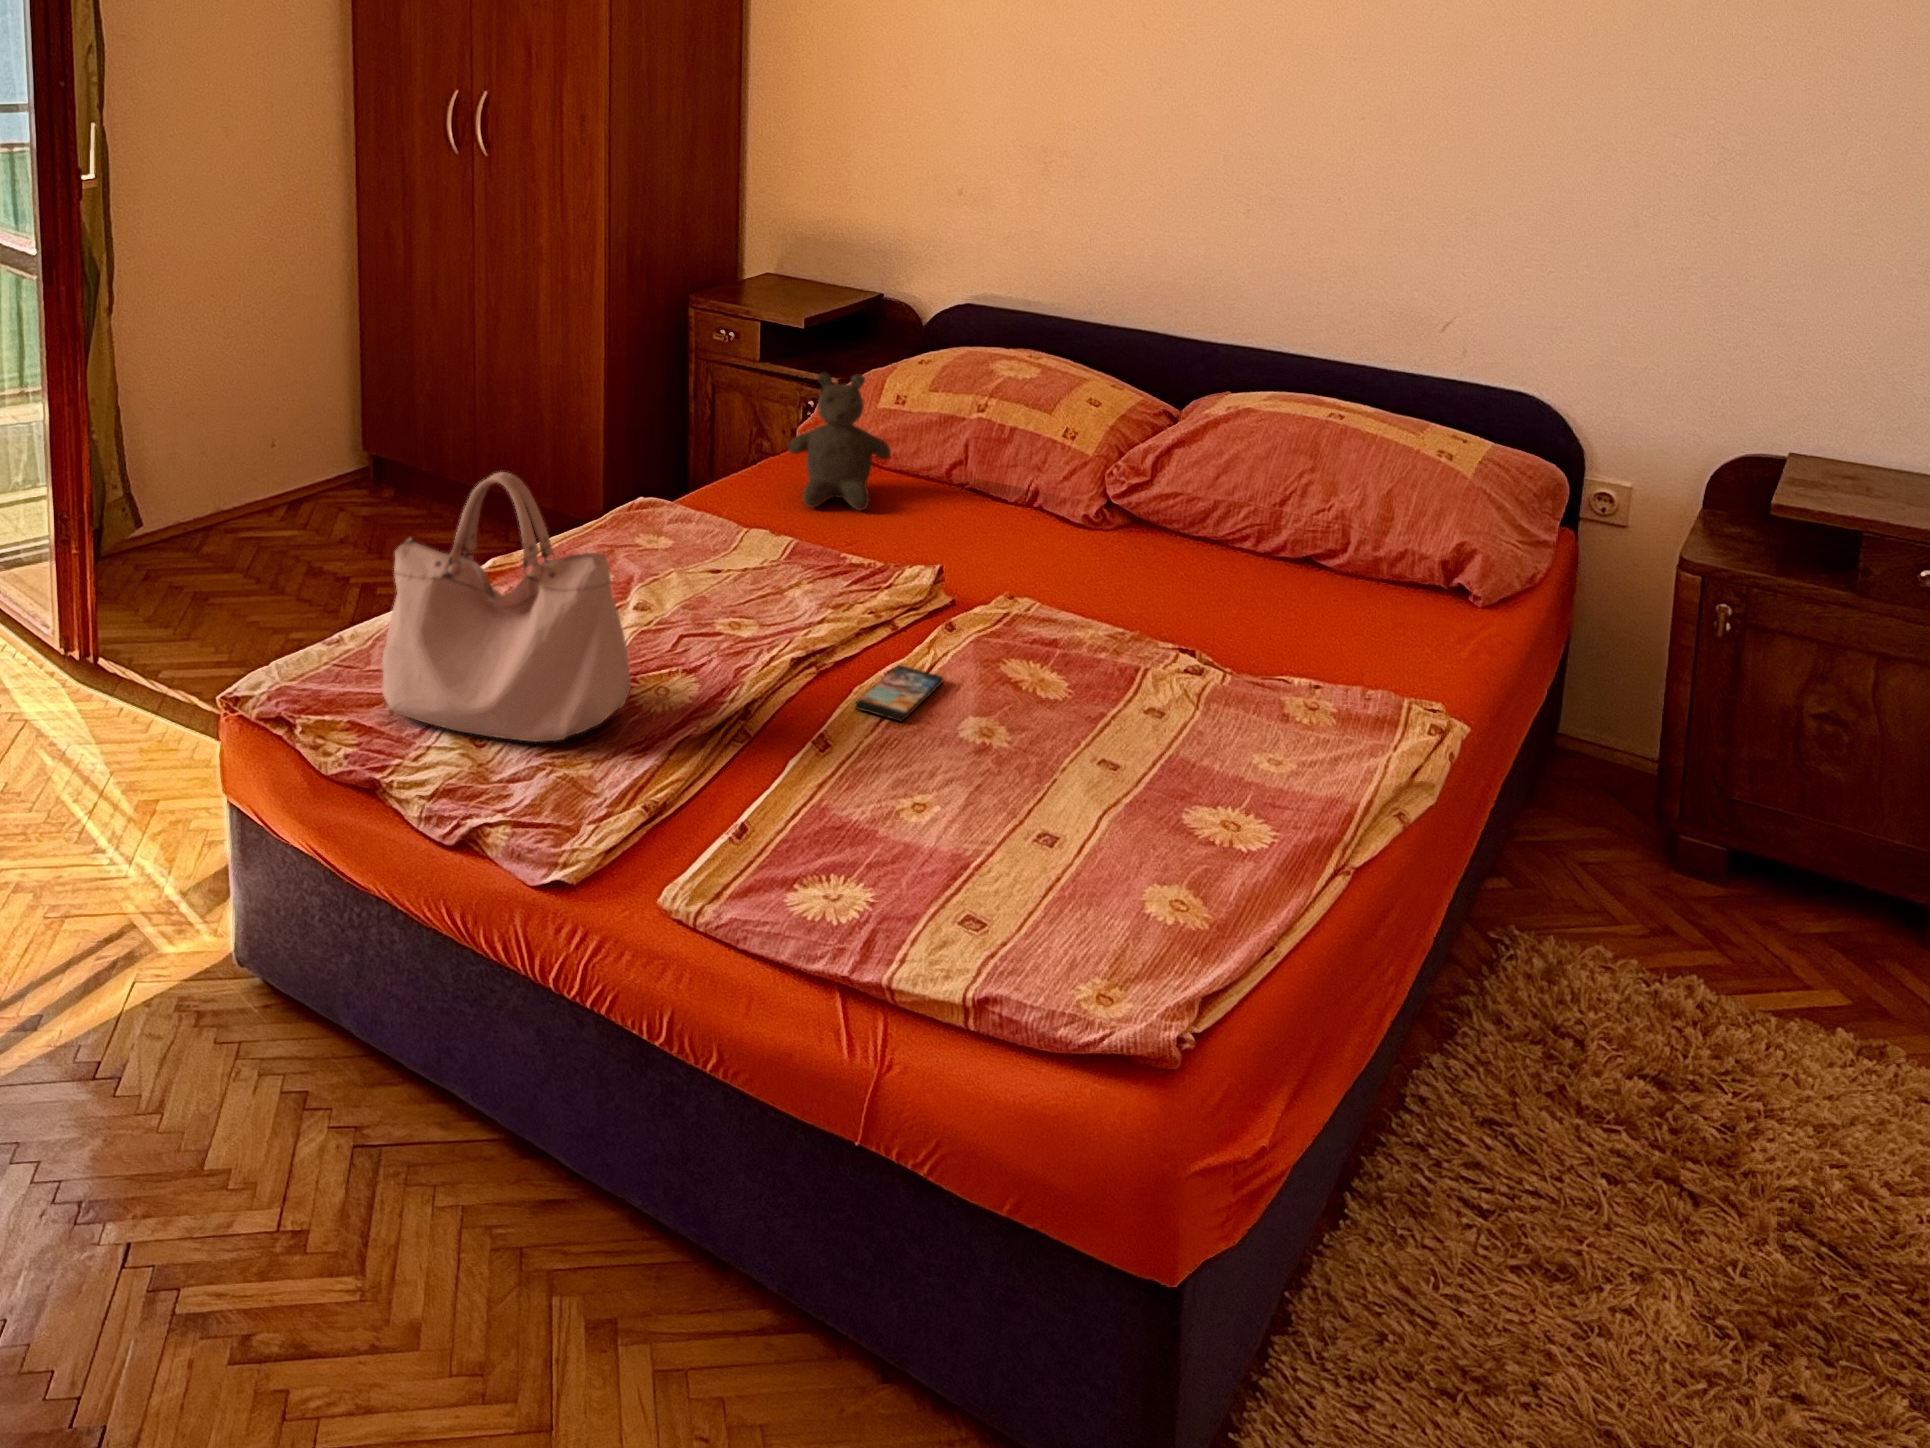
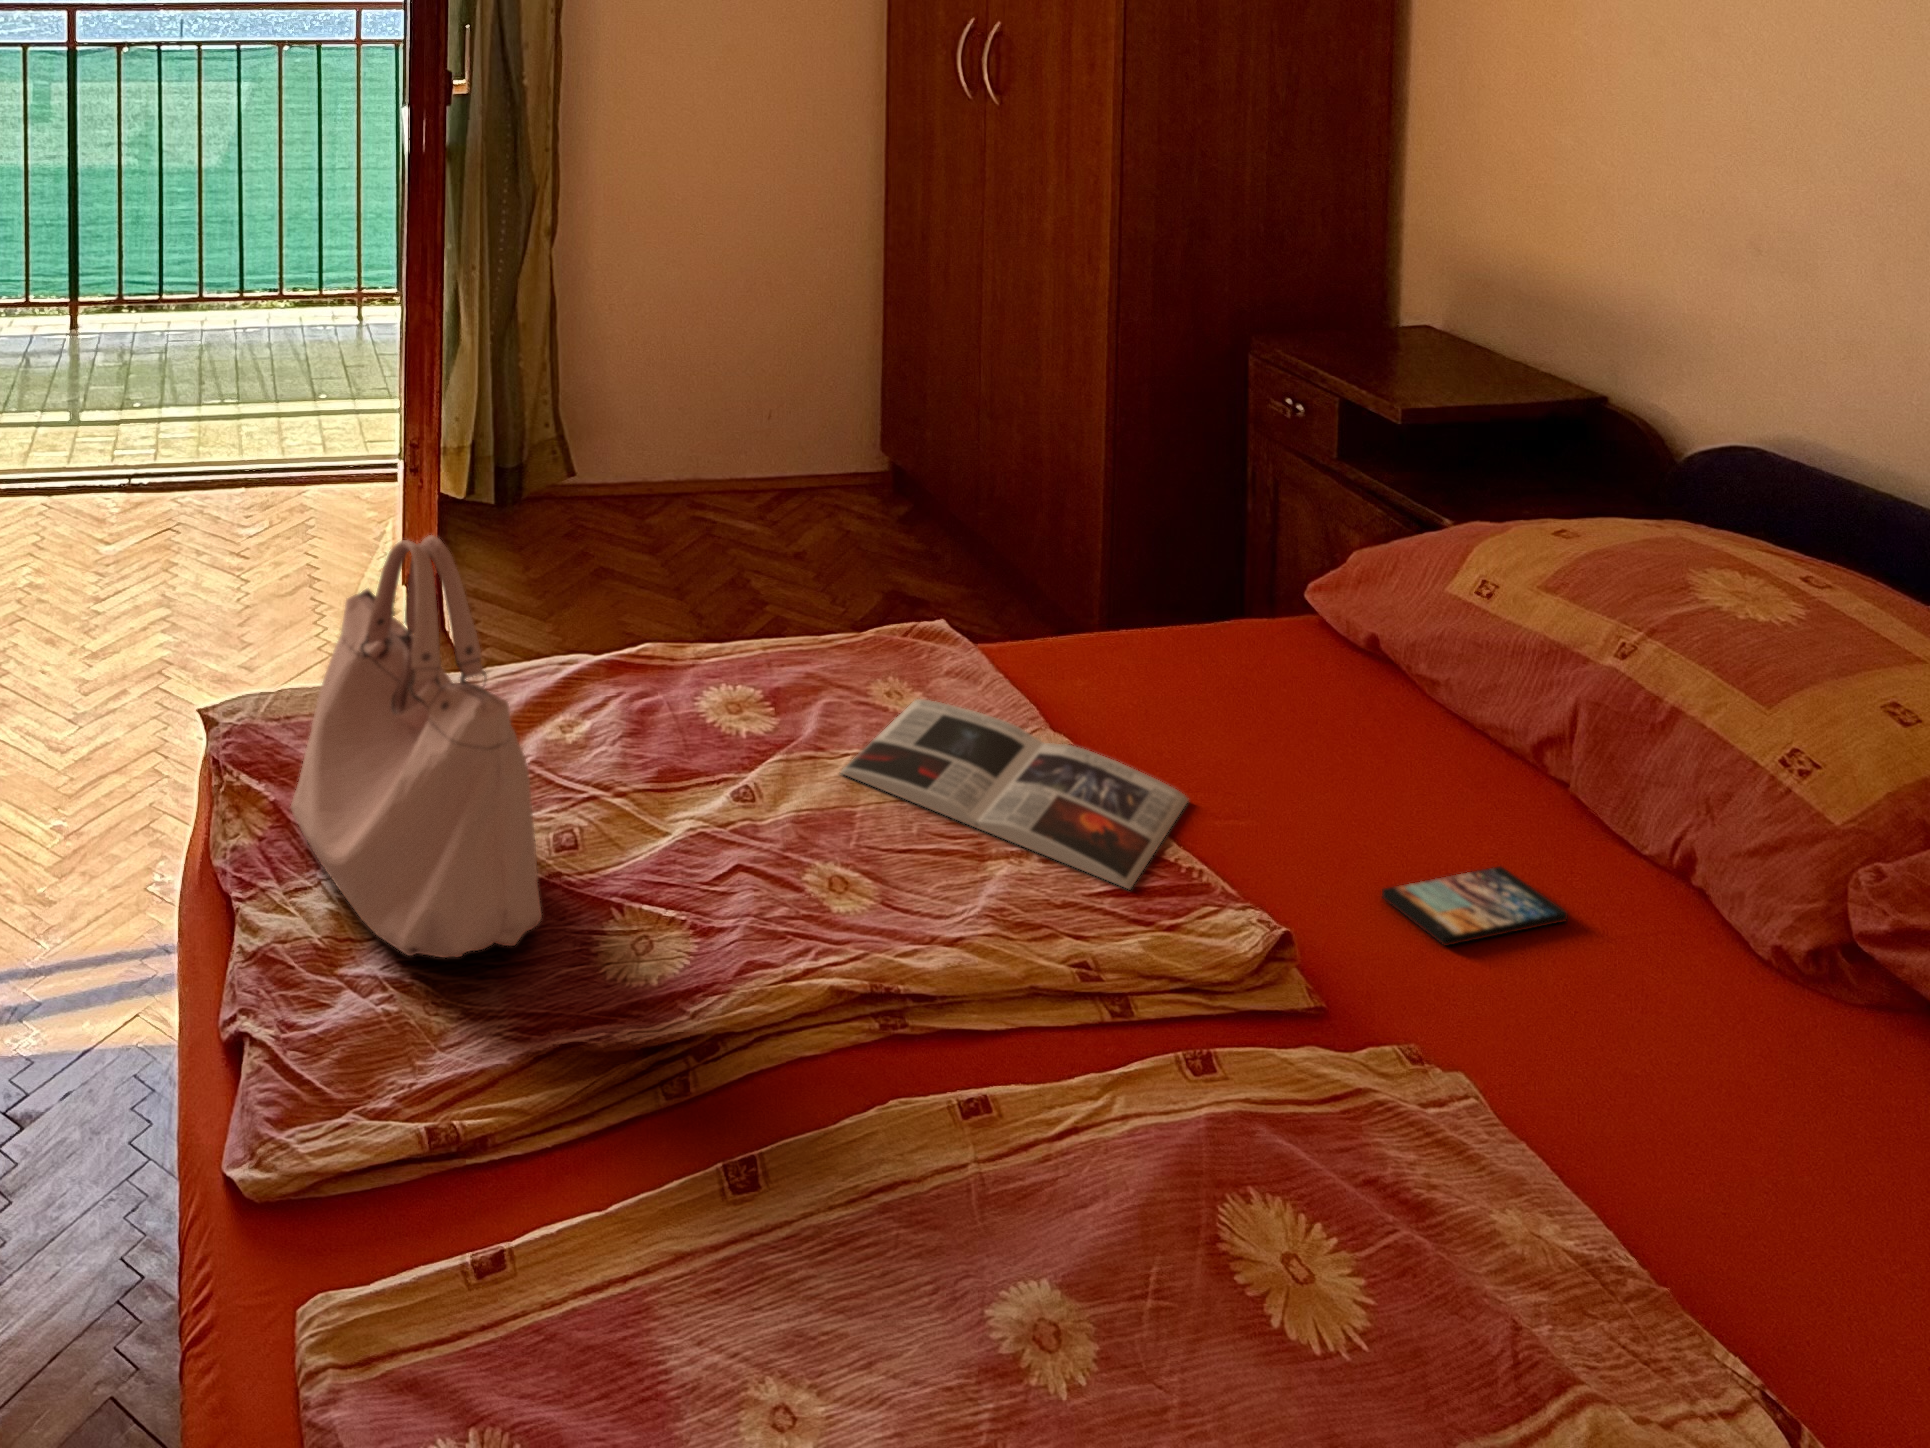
teddy bear: present [788,373,891,510] -> none [1193,508,1385,767]
magazine: none [664,532,851,584] -> present [841,699,1188,889]
smartphone: present [855,665,943,721] -> present [1382,866,1568,946]

